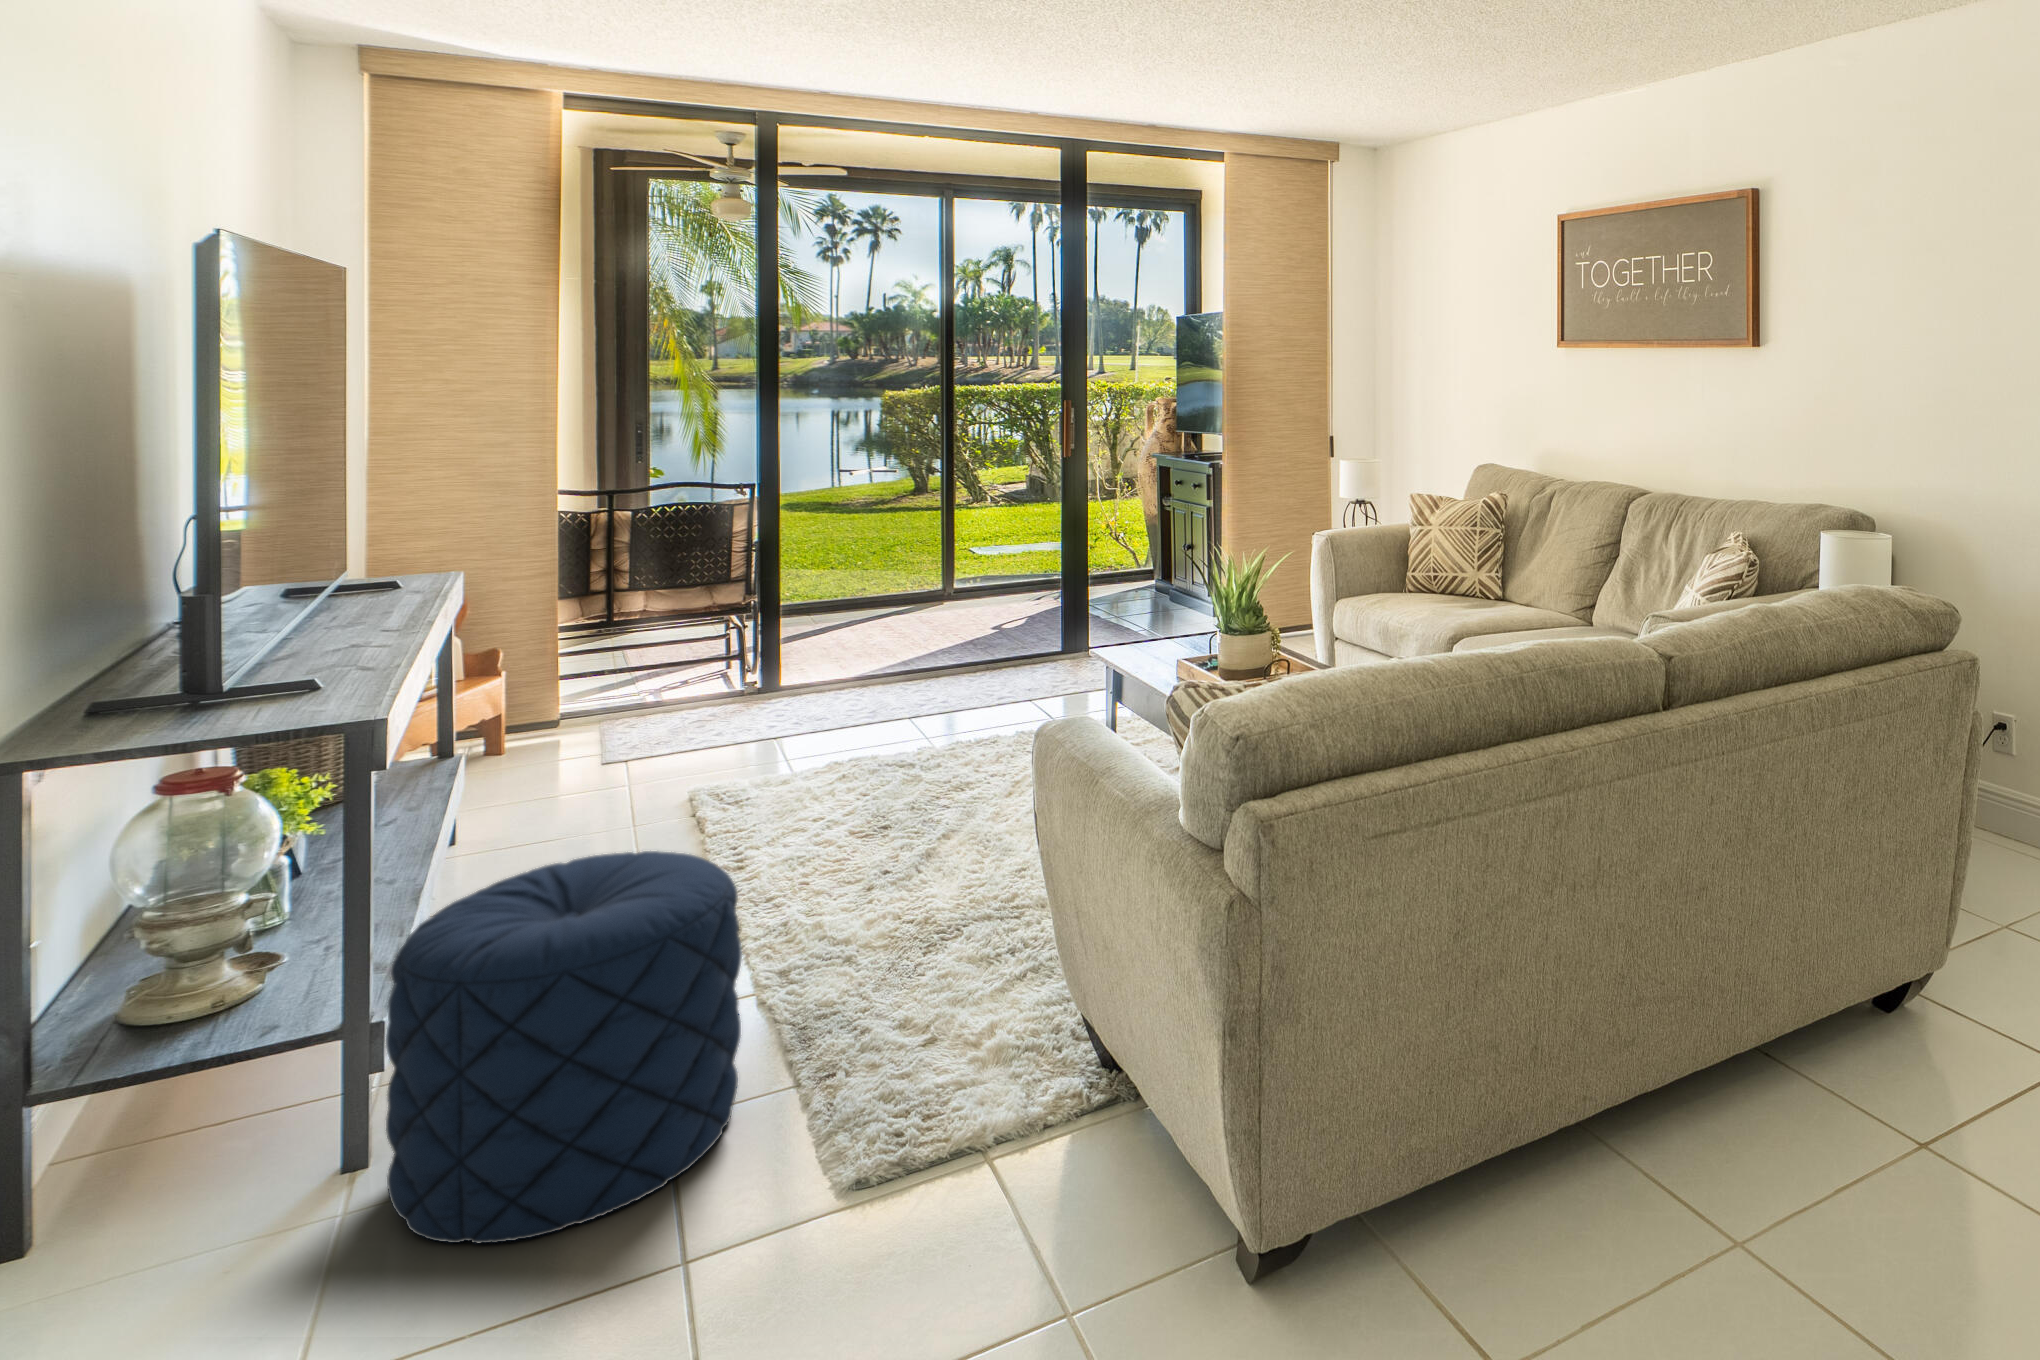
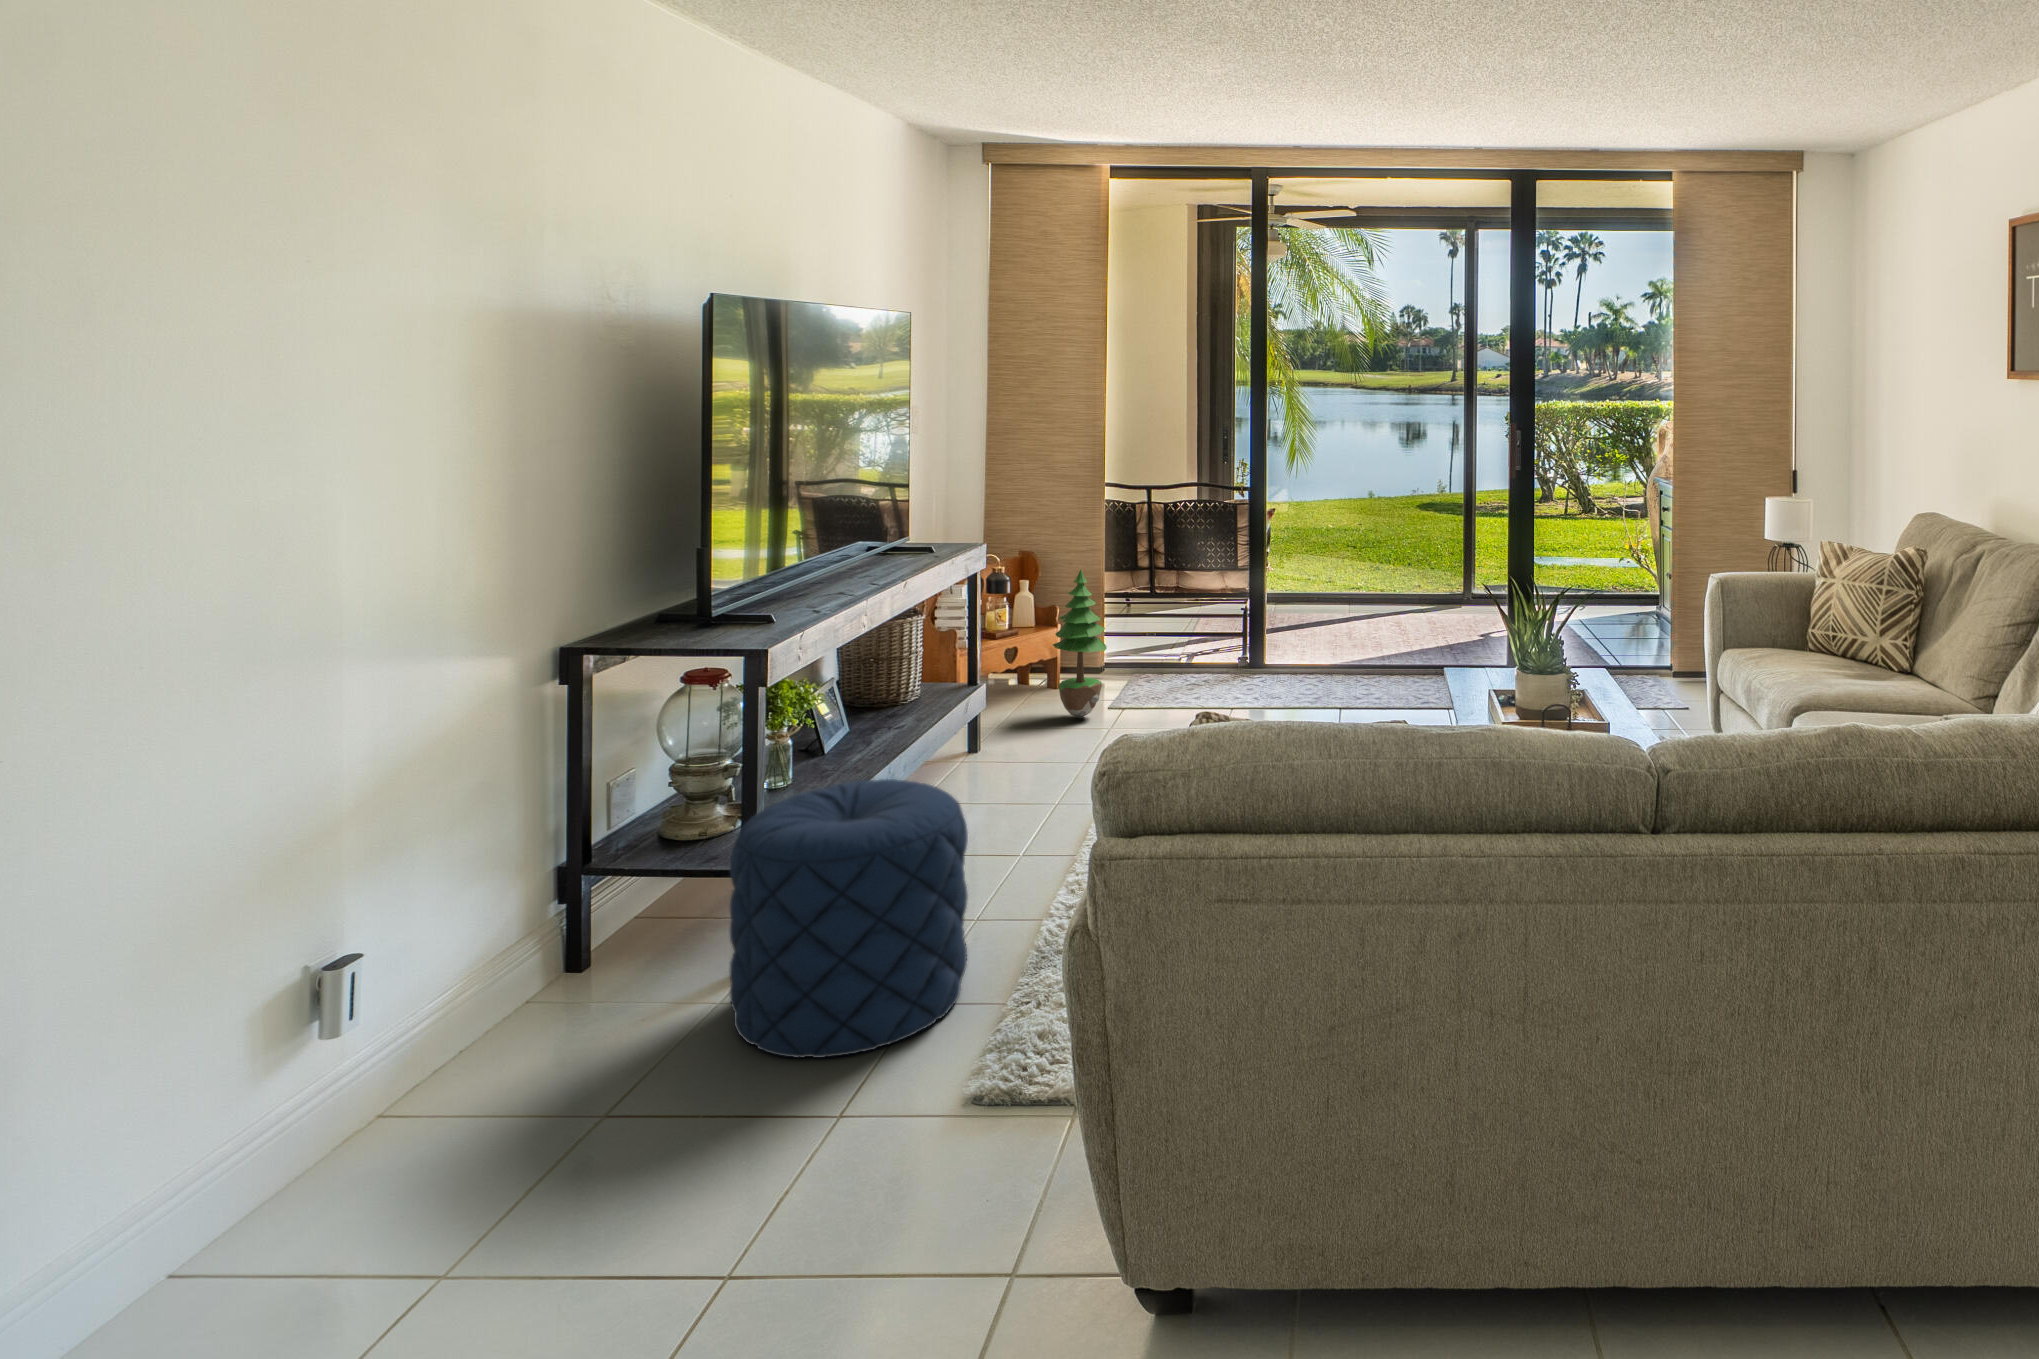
potted tree: none [542,592,623,777] -> present [1053,570,1107,718]

